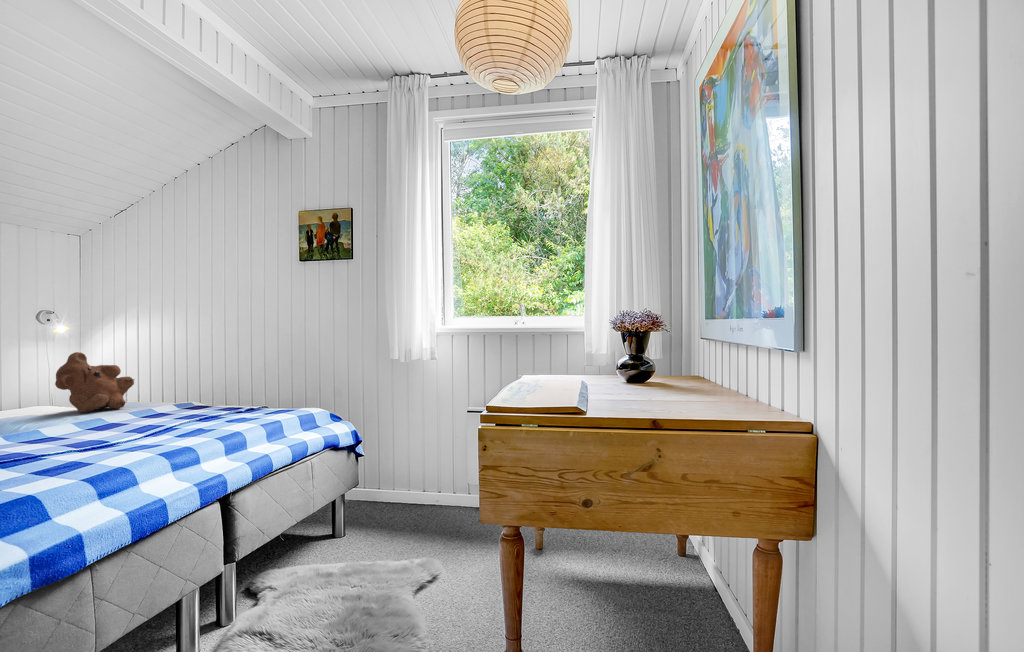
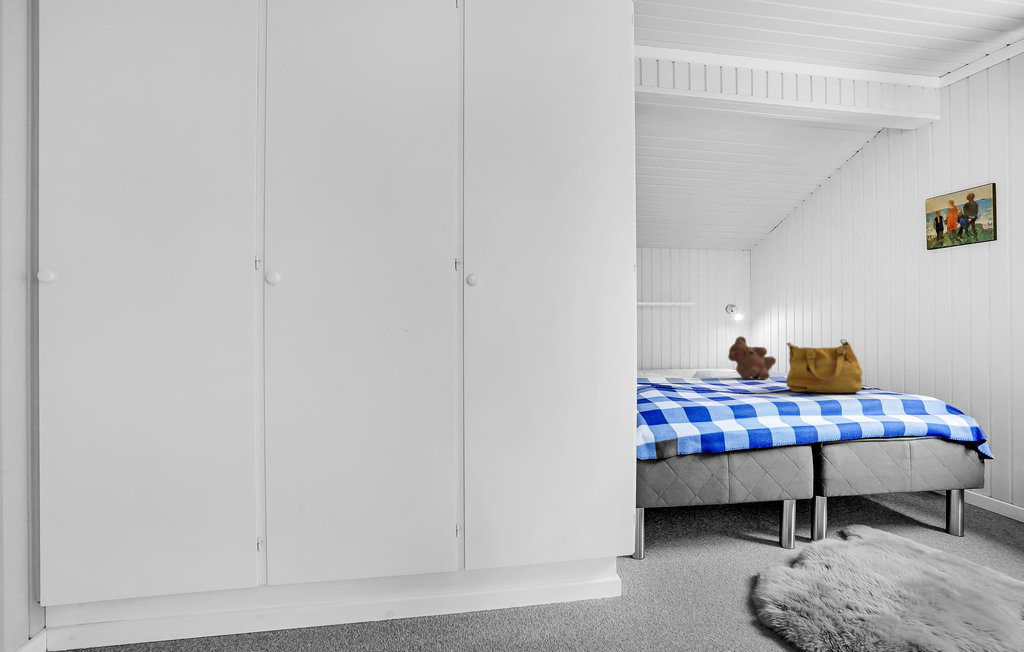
handbag: none [166,353,260,426] -> present [786,340,862,393]

